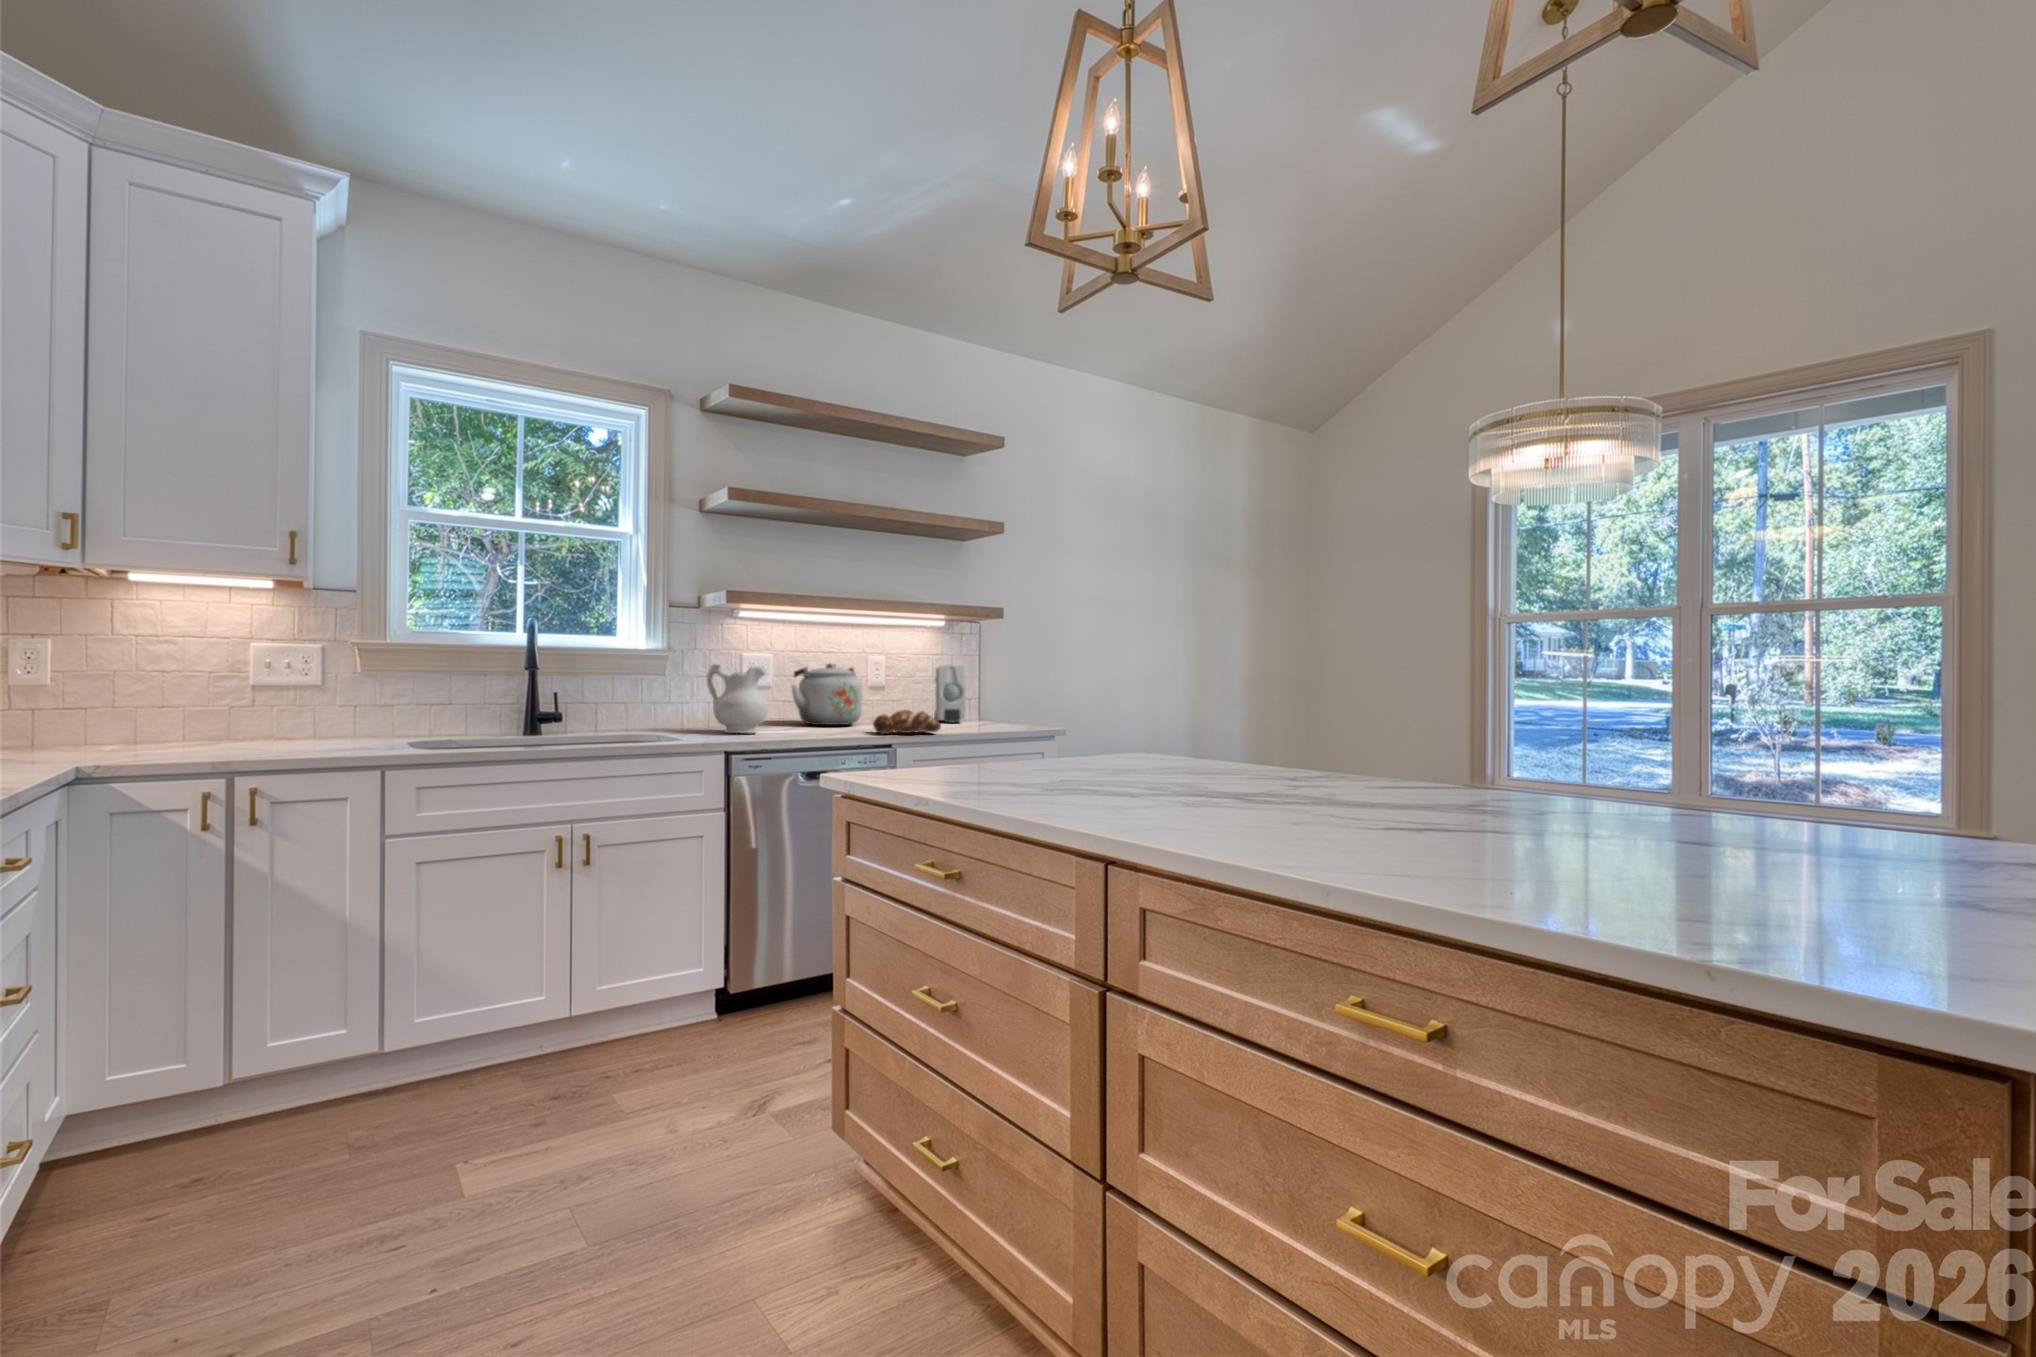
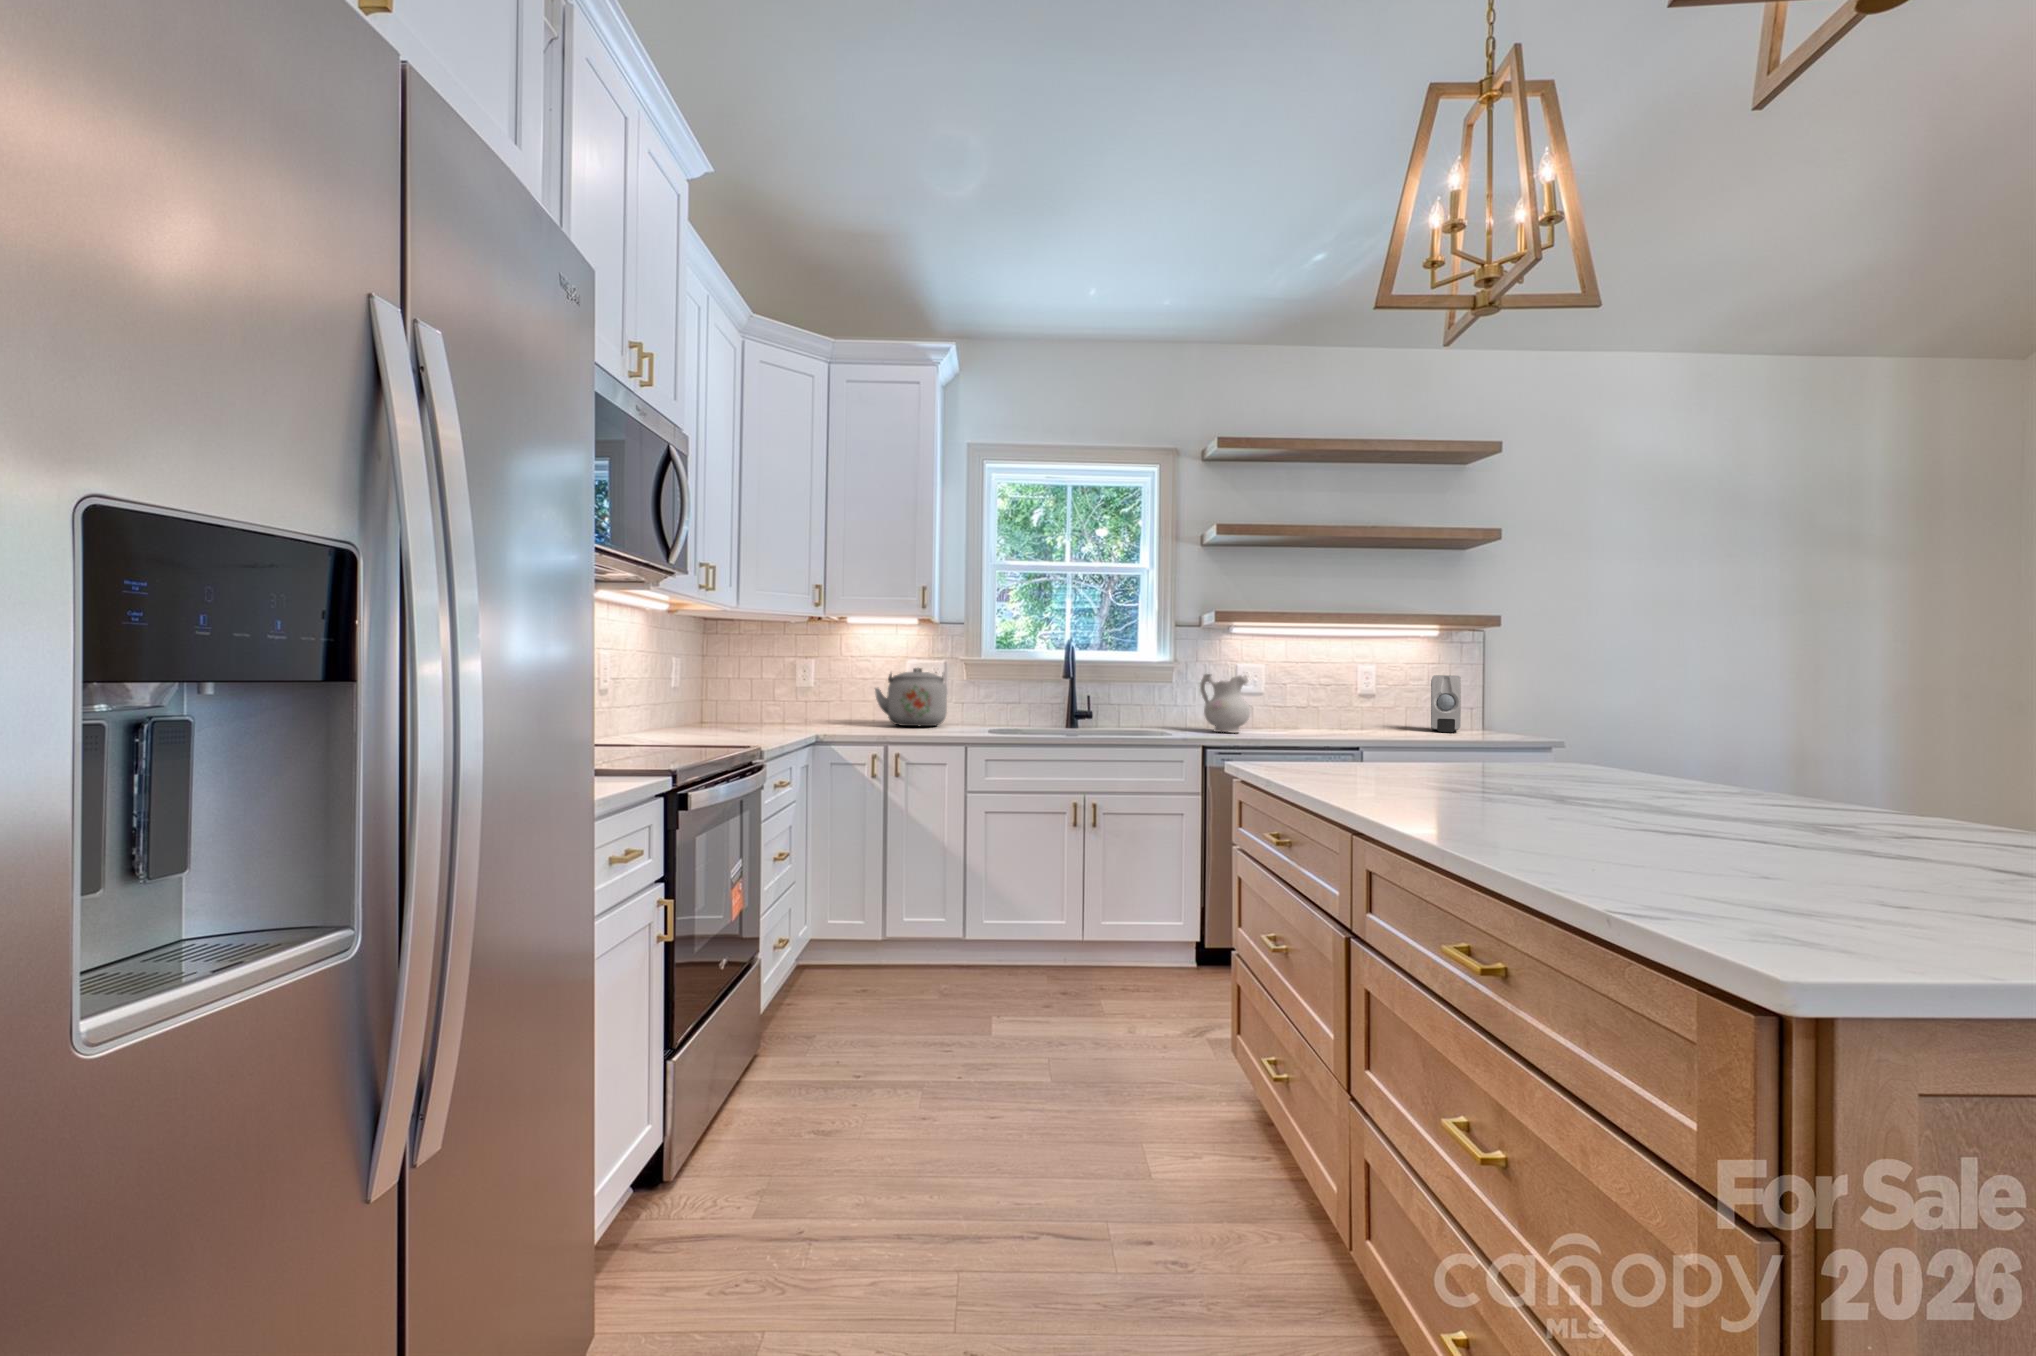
kettle: present [792,663,862,725] -> present [875,668,947,726]
bread loaf: present [873,710,941,734] -> none [1348,717,1417,739]

